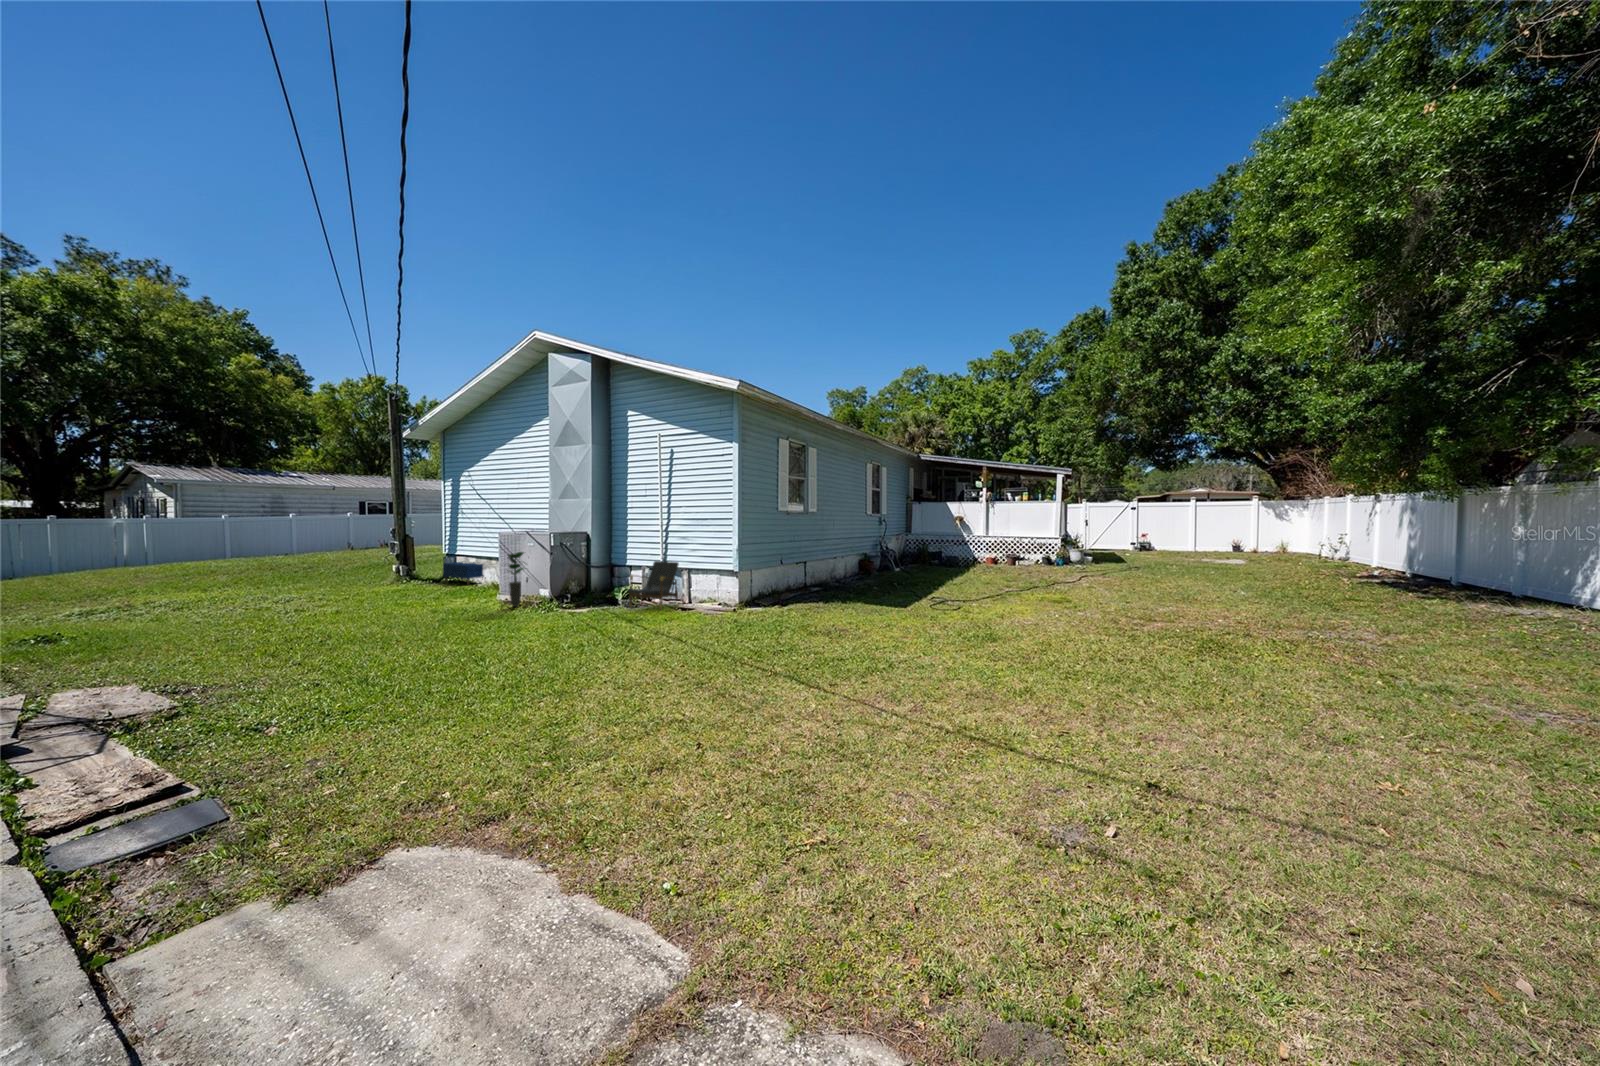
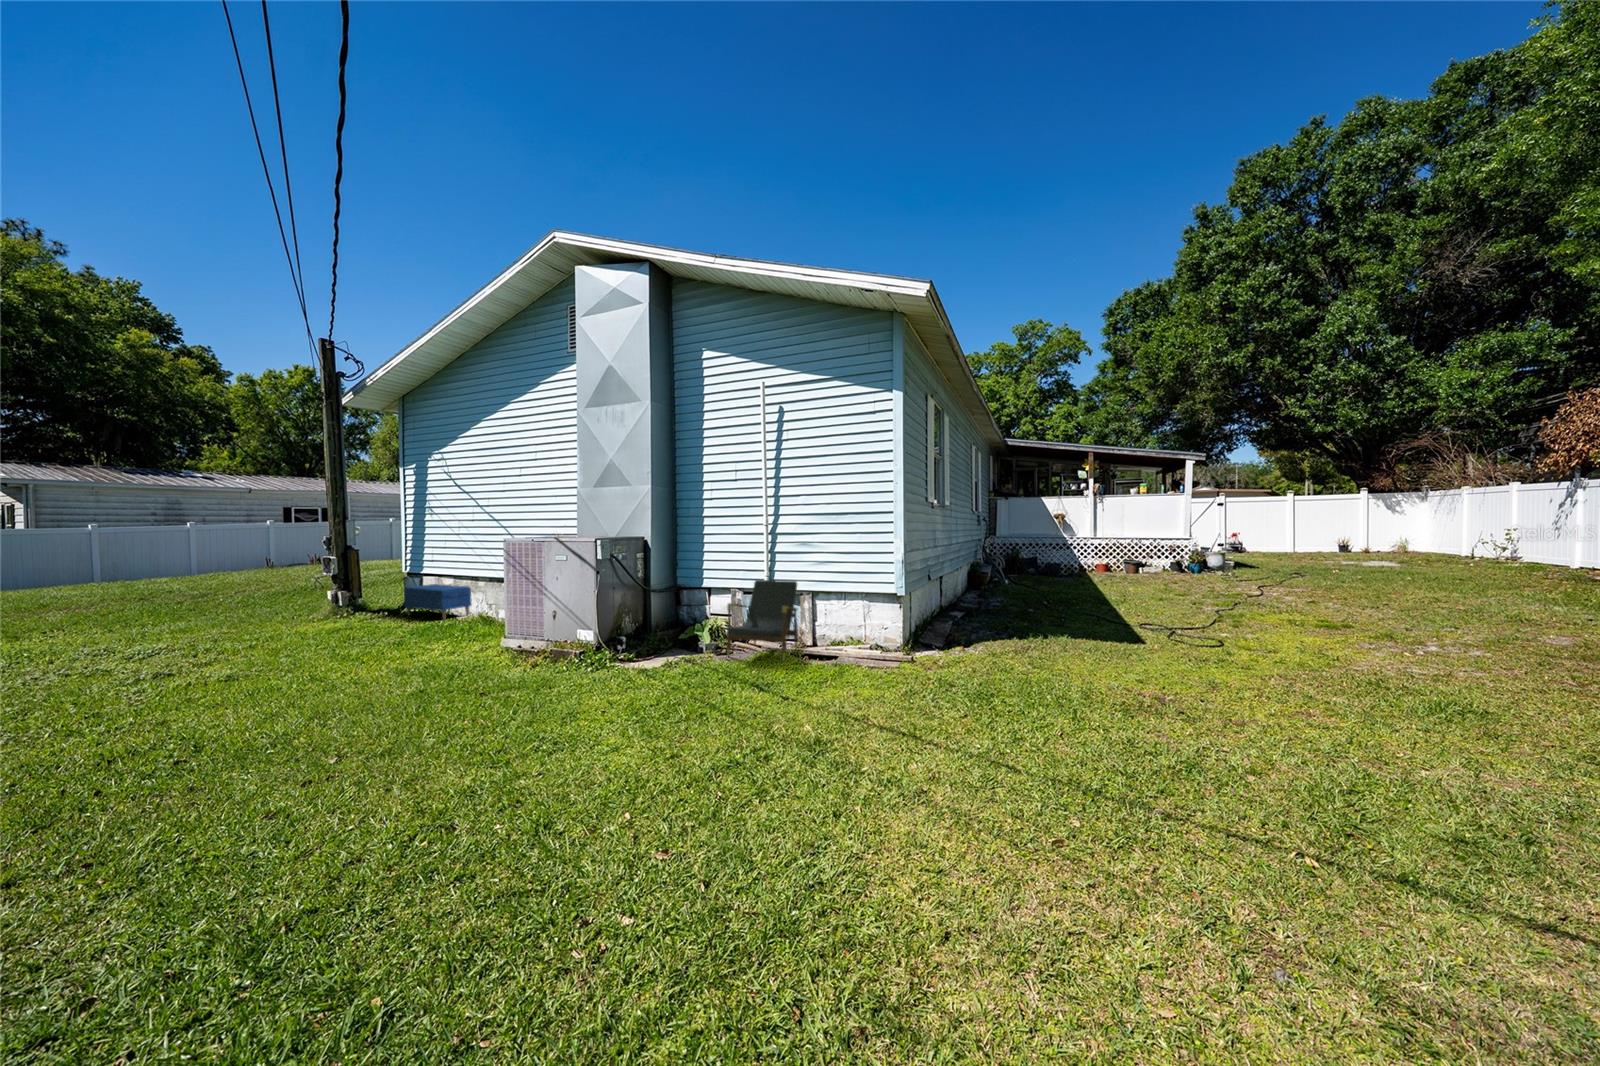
potted plant: present [508,552,524,607] -> none [512,570,557,661]

